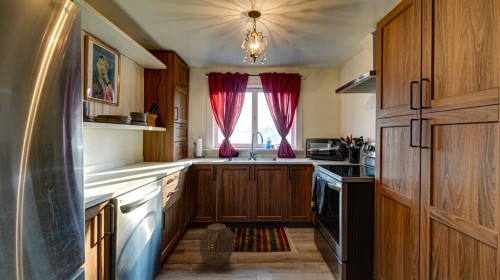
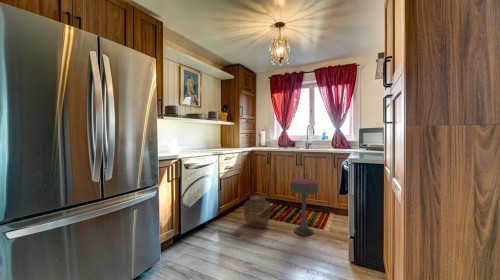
bar stool: none [258,197,290,264] -> present [290,179,319,236]

